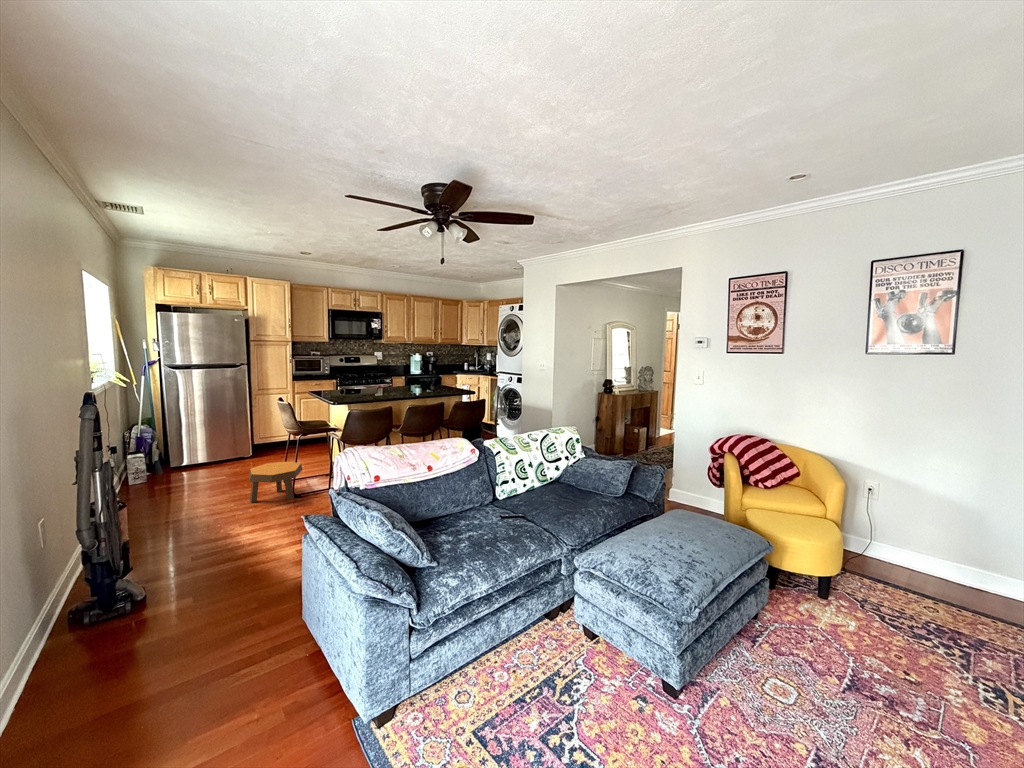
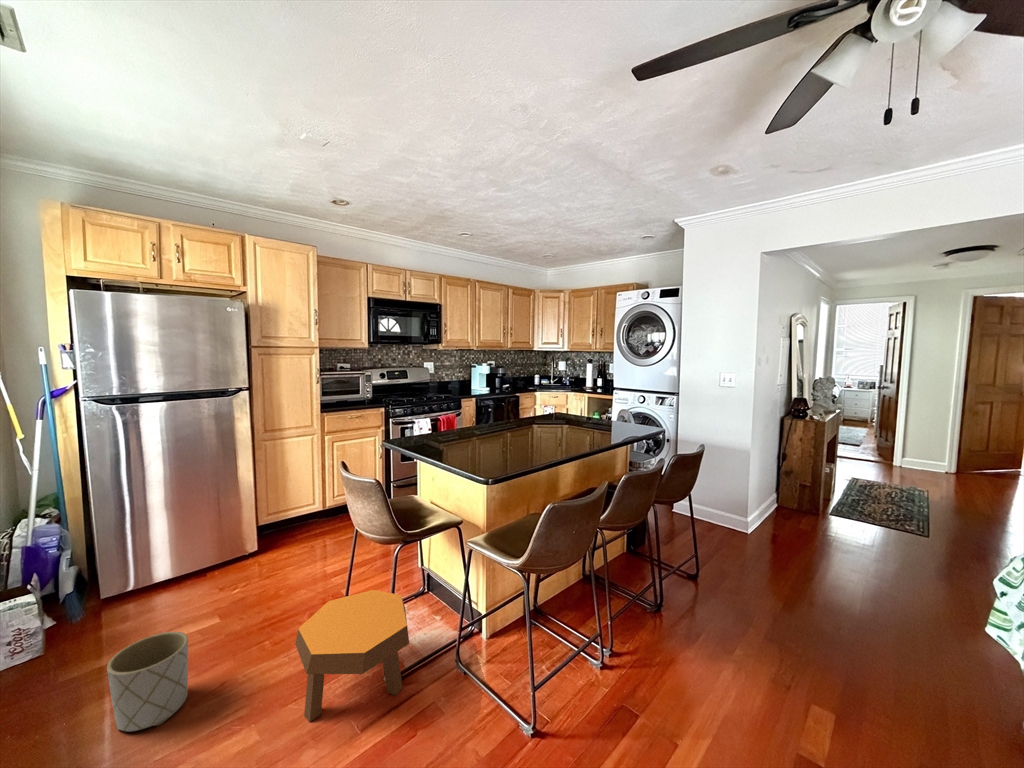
planter: none [174,468,206,500] -> present [107,632,188,731]

